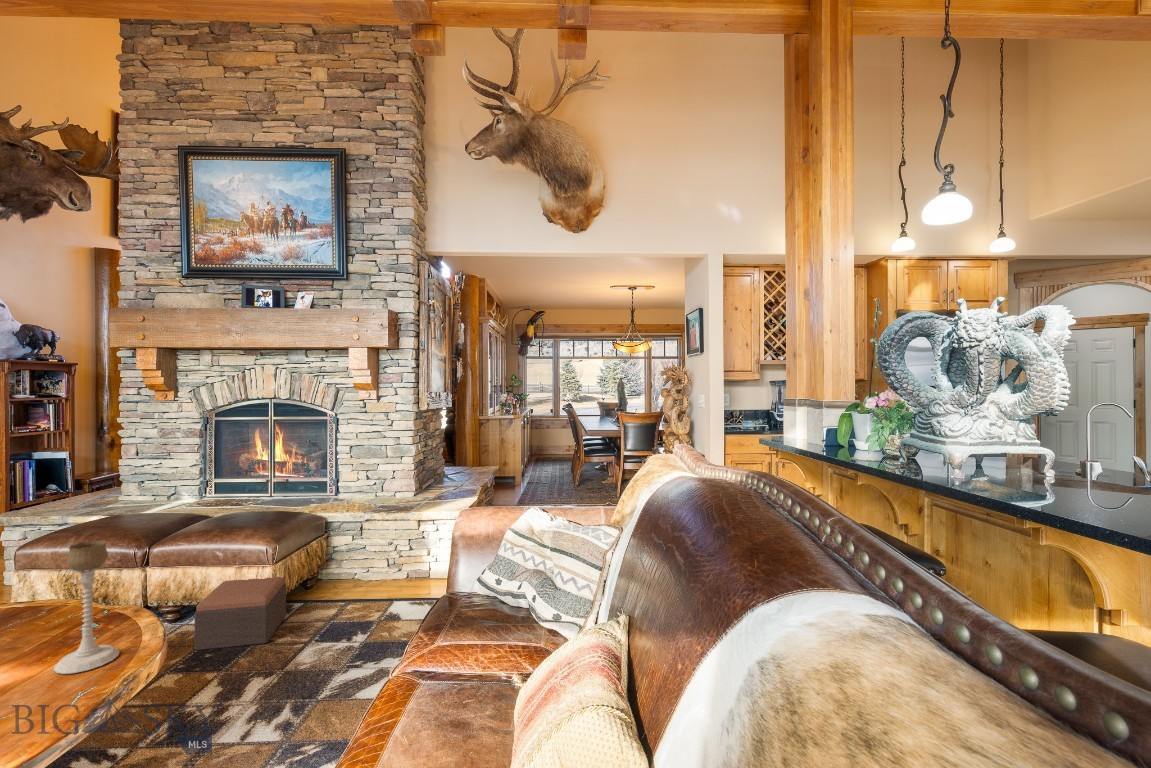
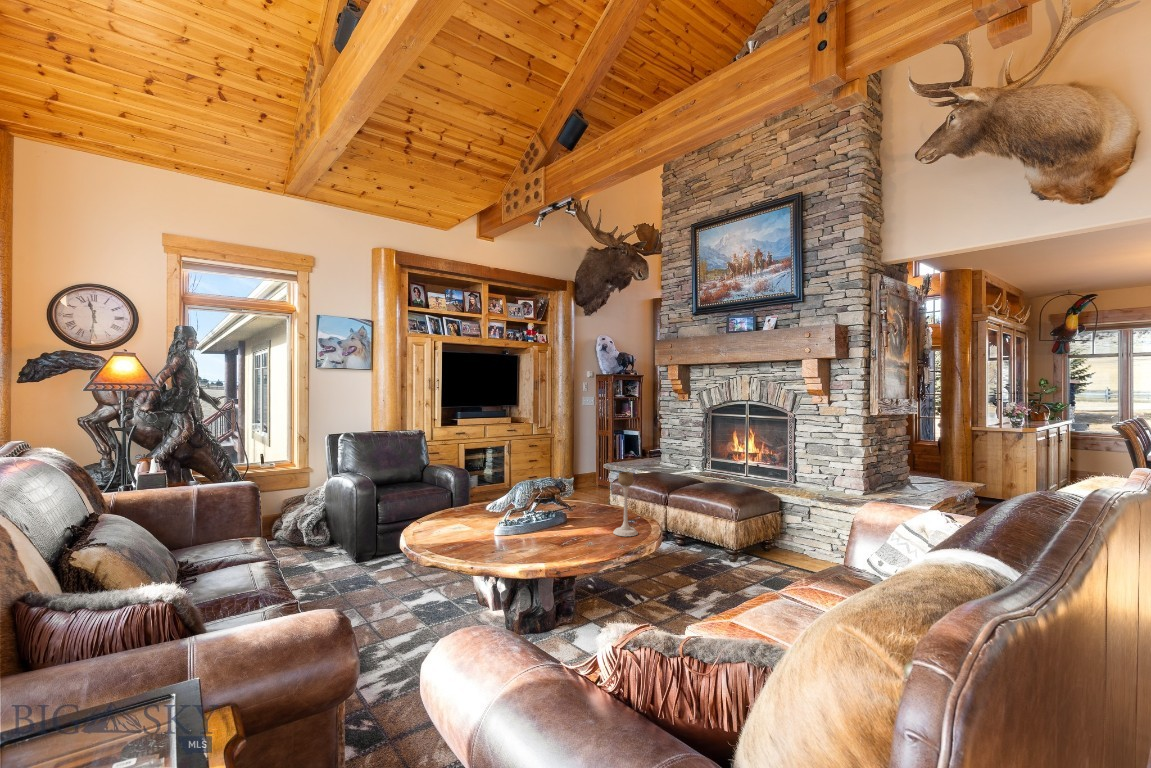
footstool: present [195,577,286,650] -> none [688,526,745,574]

